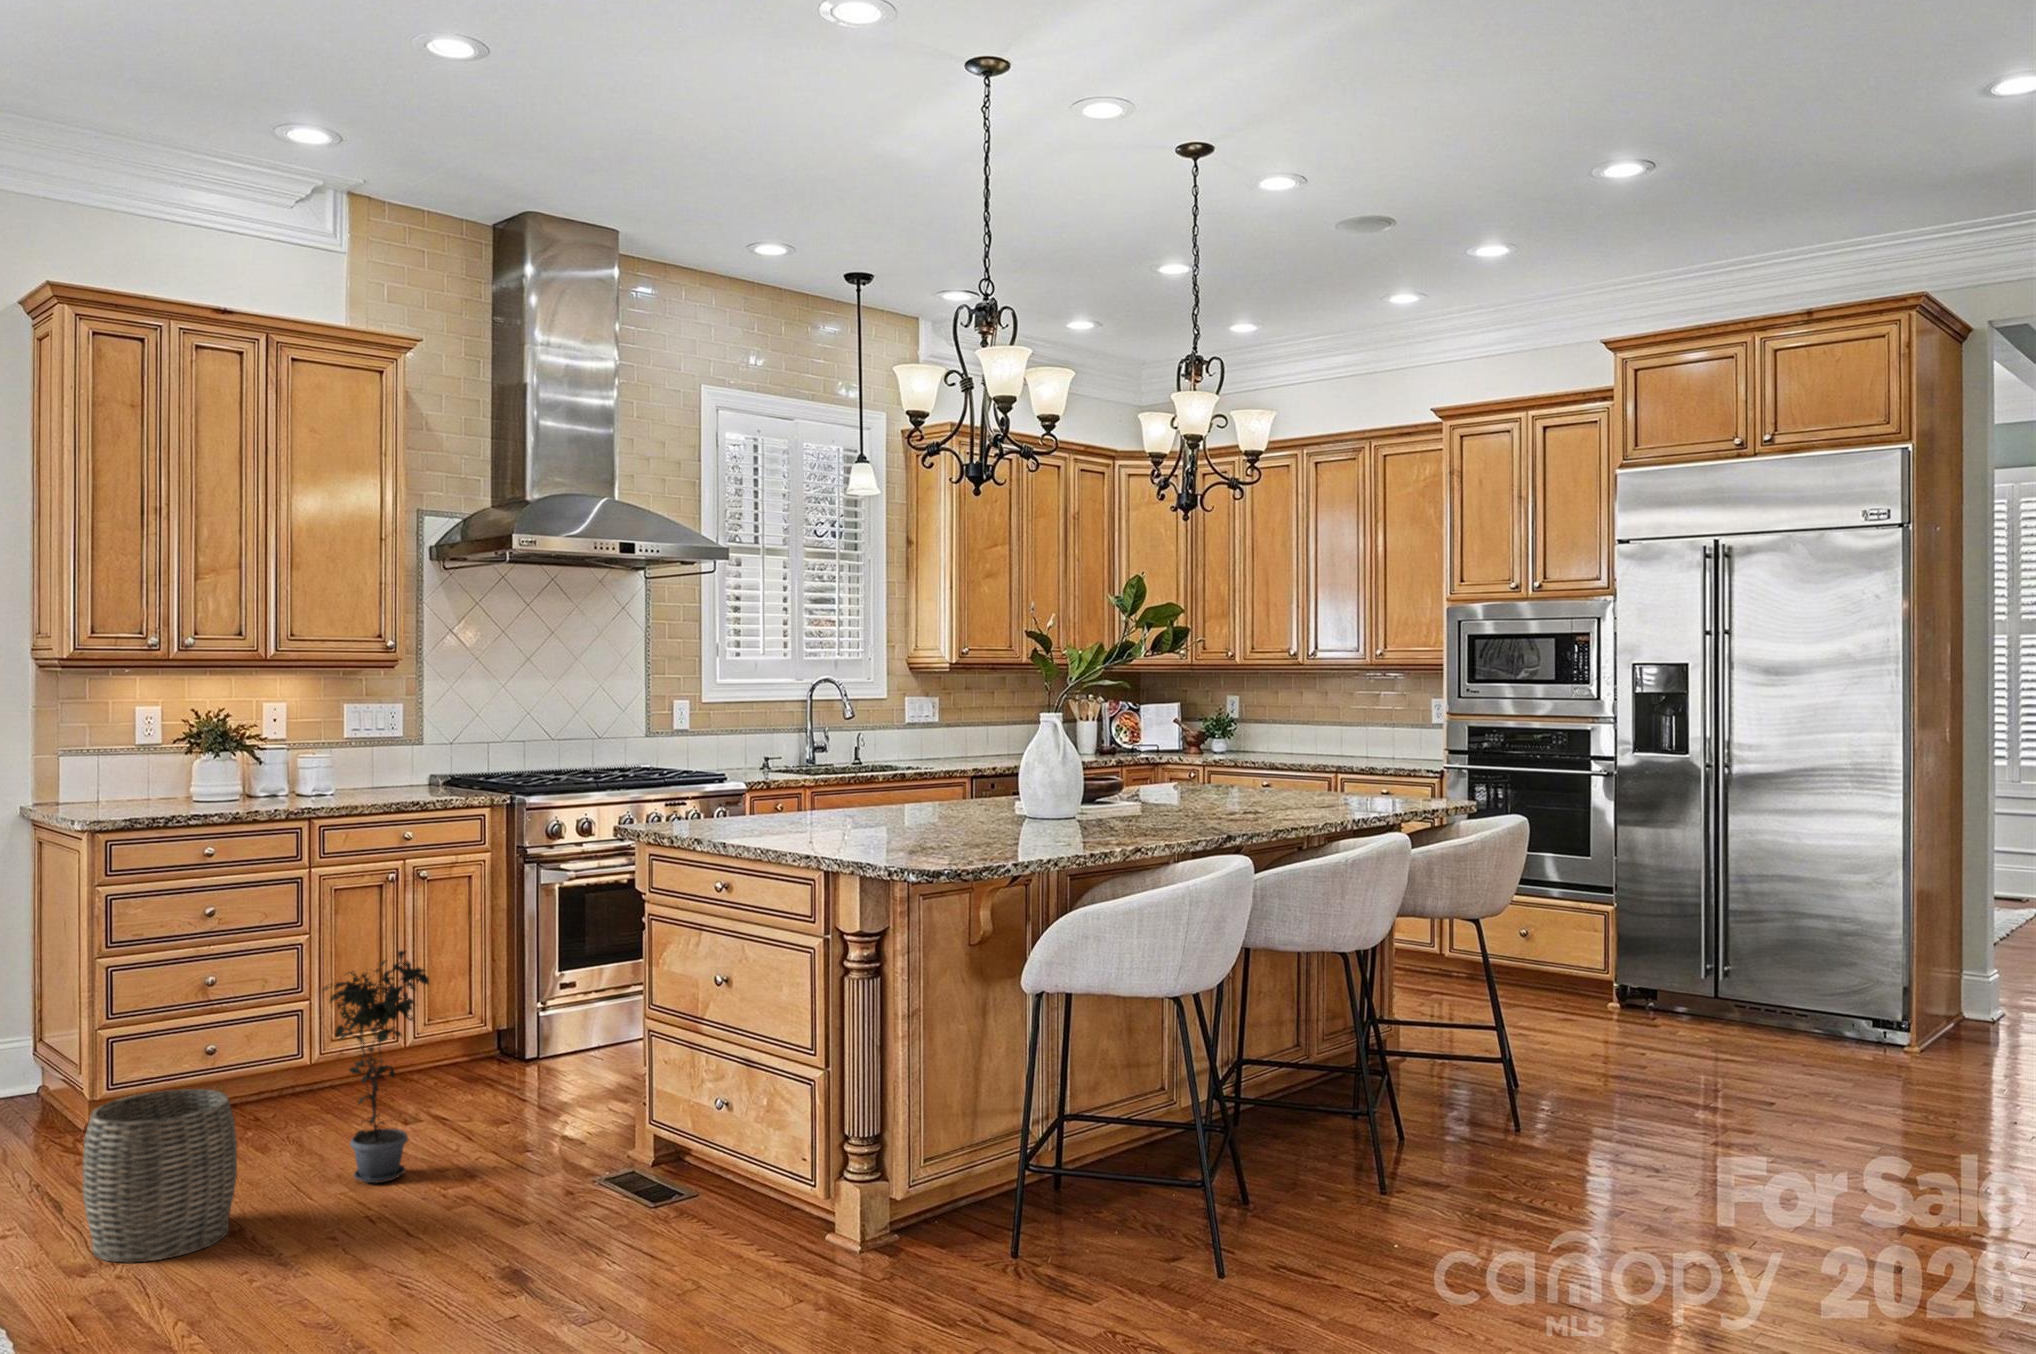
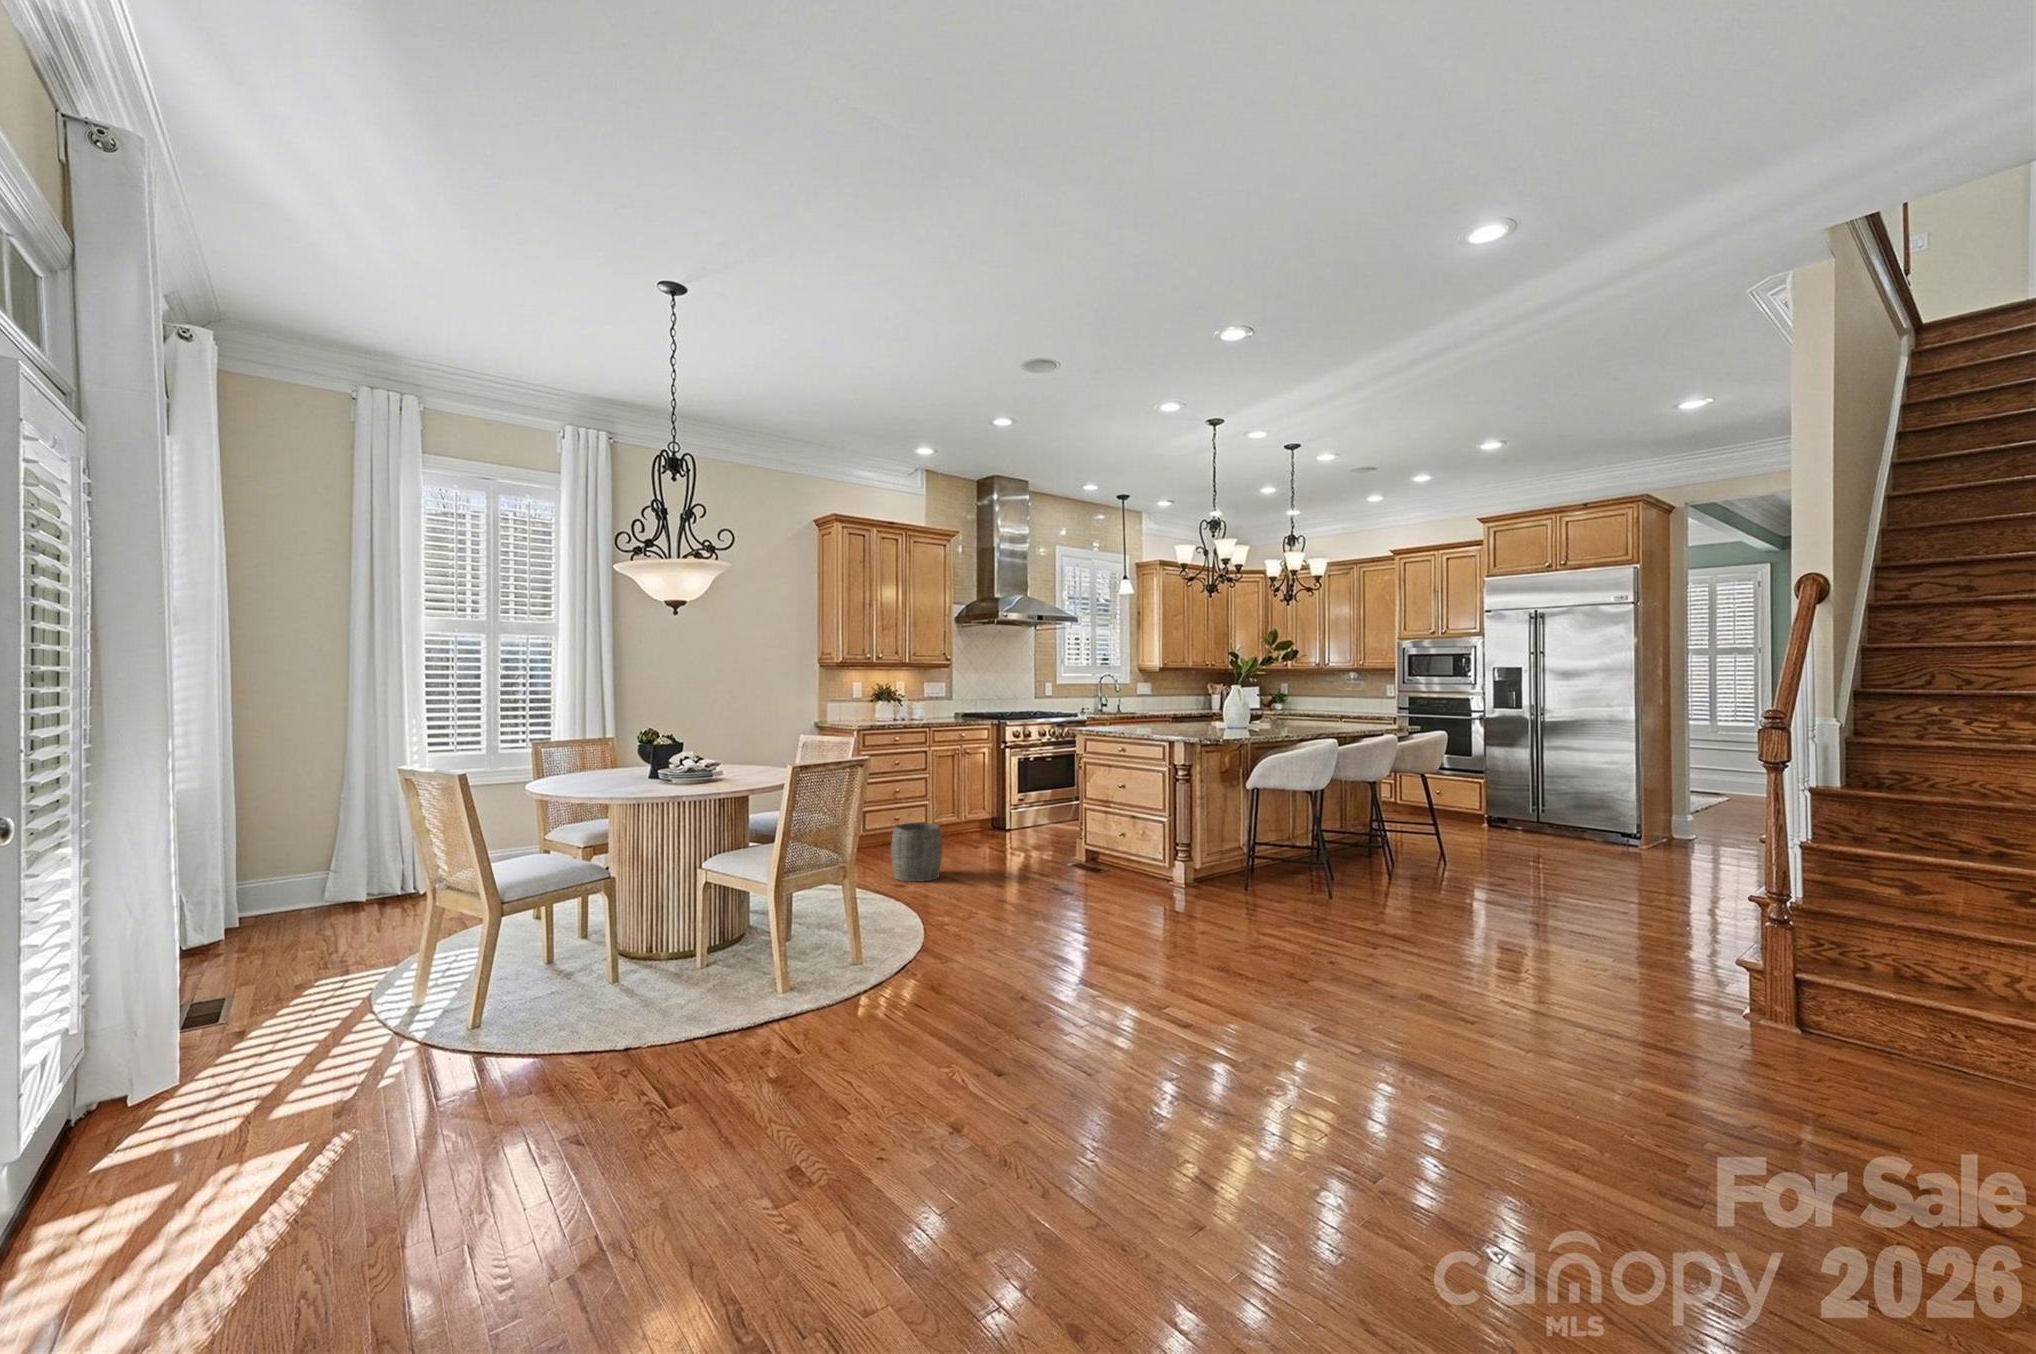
potted plant: present [323,951,429,1183] -> none [964,775,1000,864]

